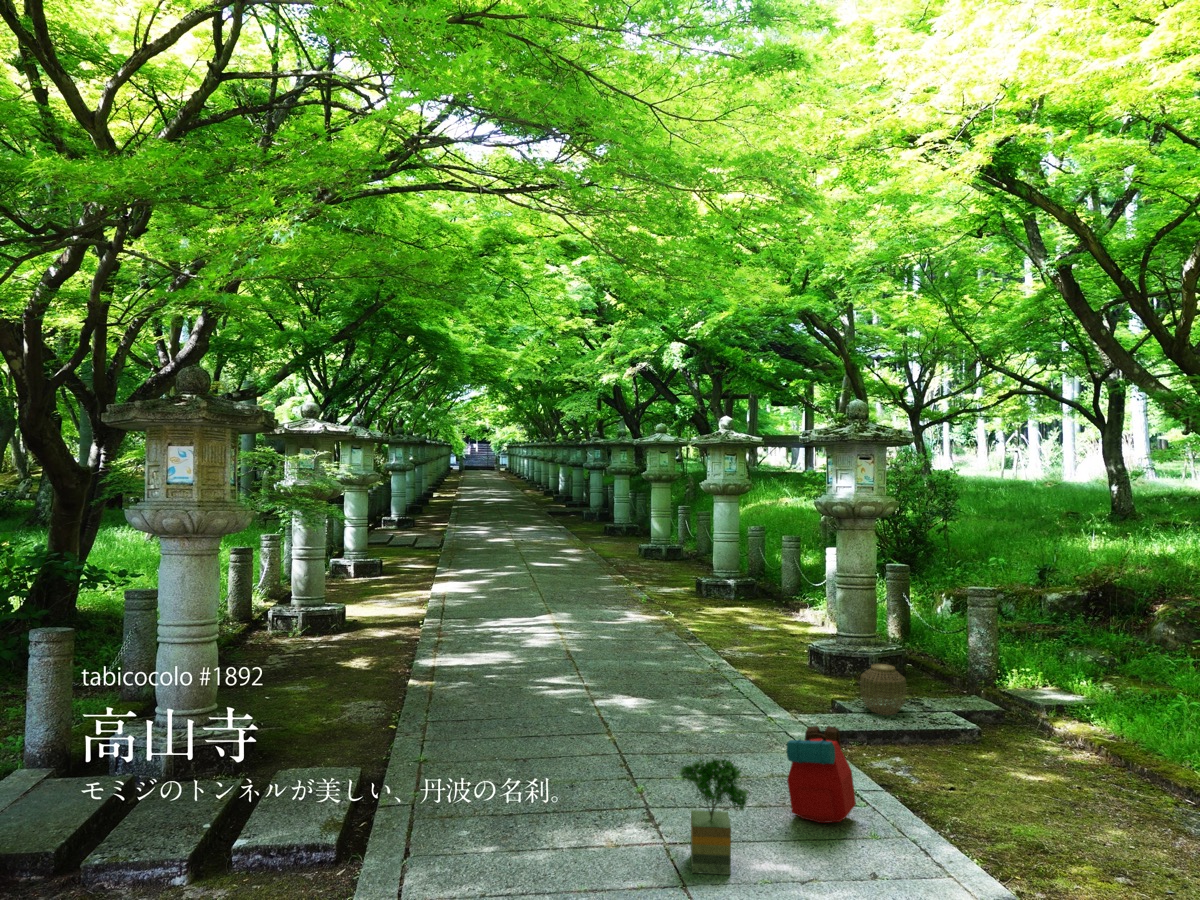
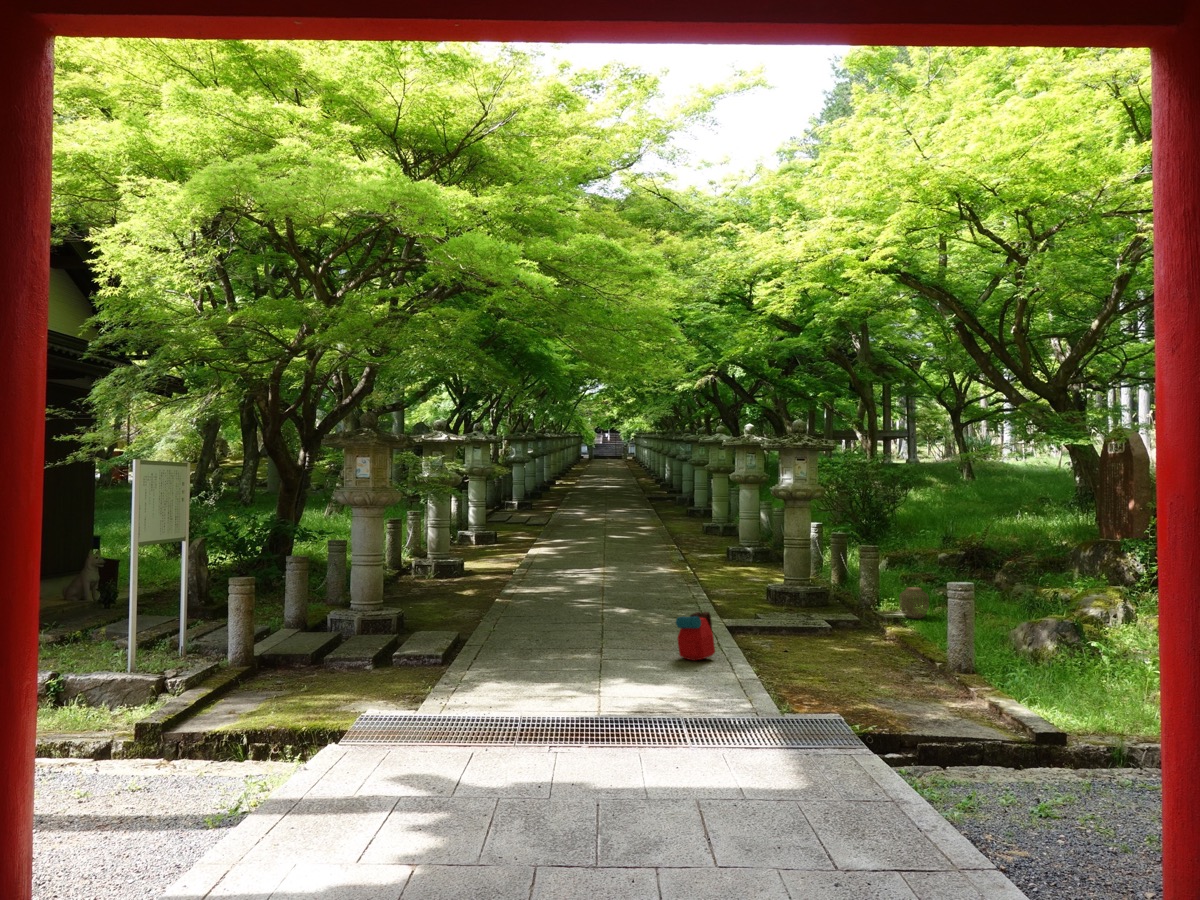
woven basket: present [861,664,906,715] -> present [899,587,929,618]
potted tree: present [680,759,748,875] -> none [606,617,640,673]

